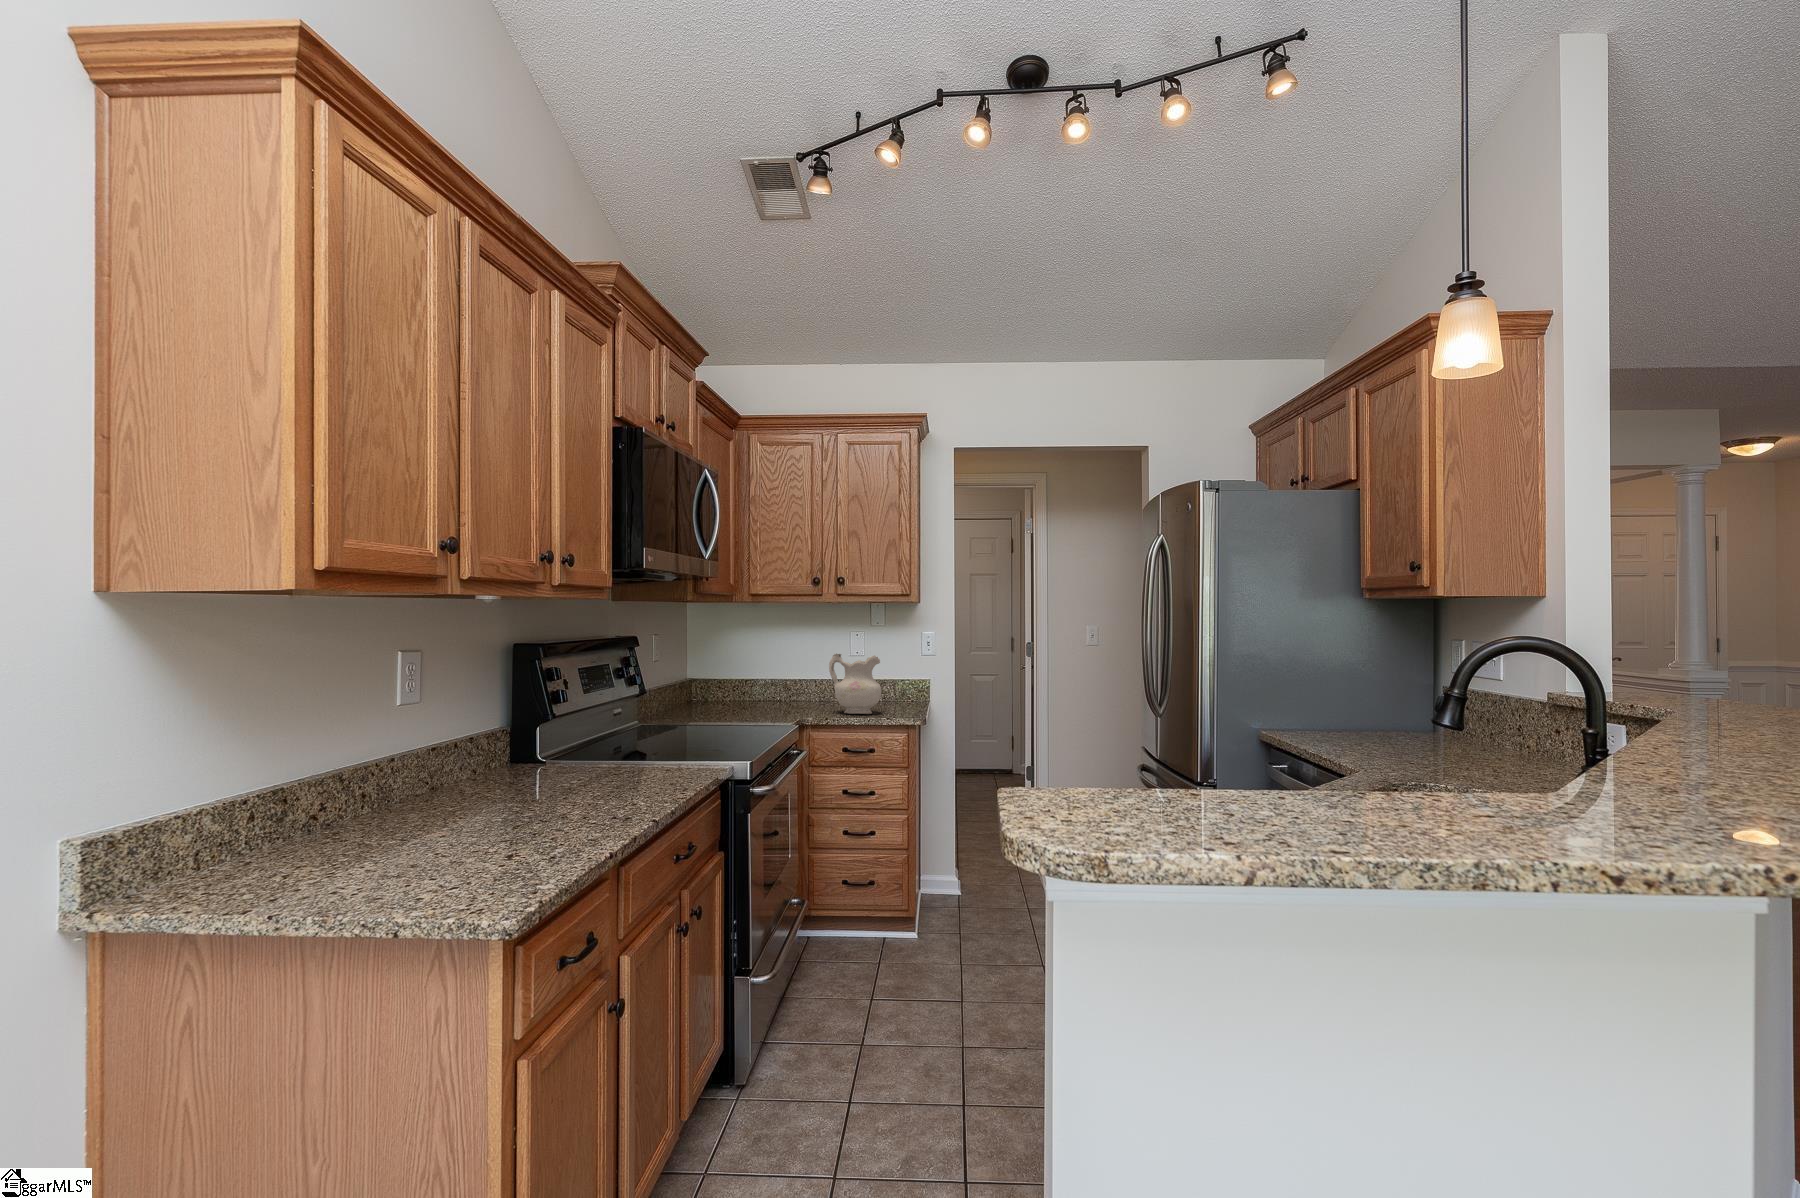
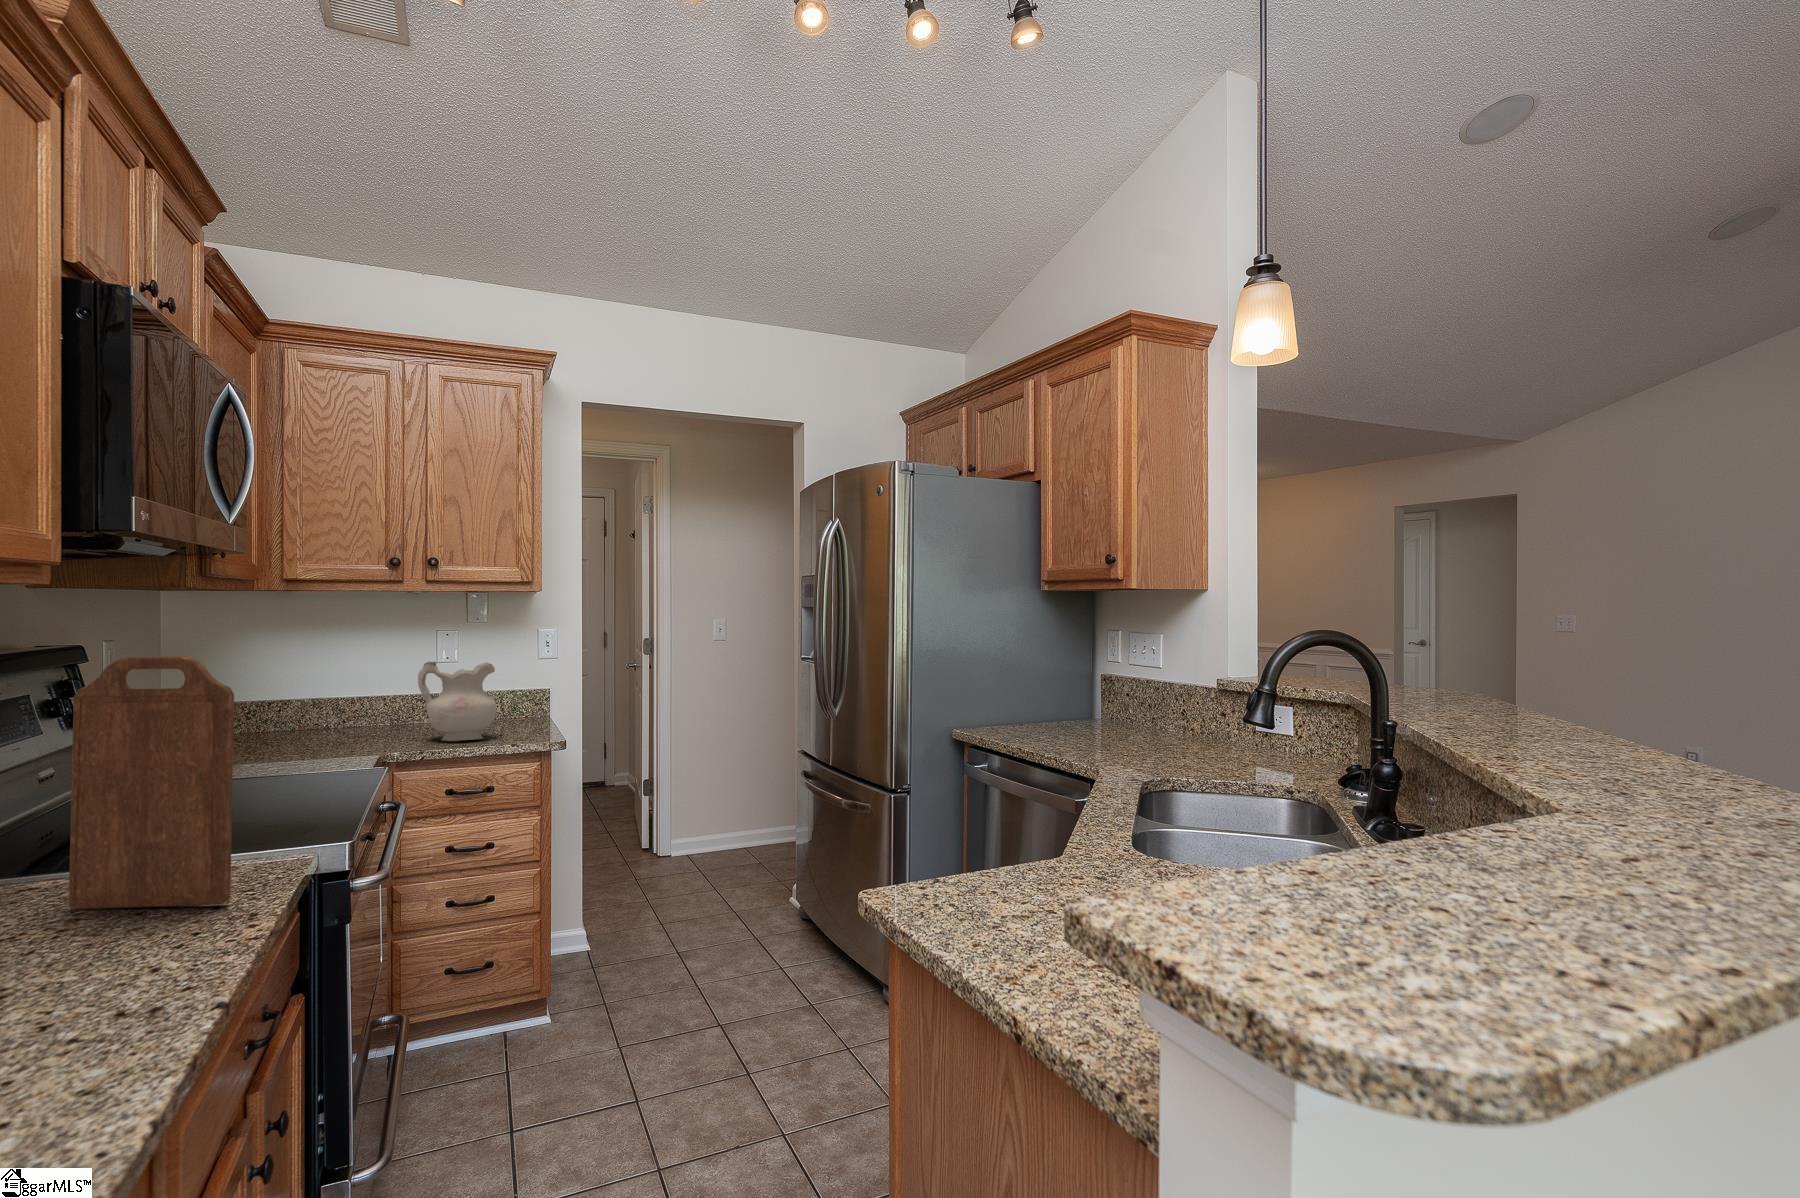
cutting board: none [612,640,680,781] -> present [69,656,234,909]

